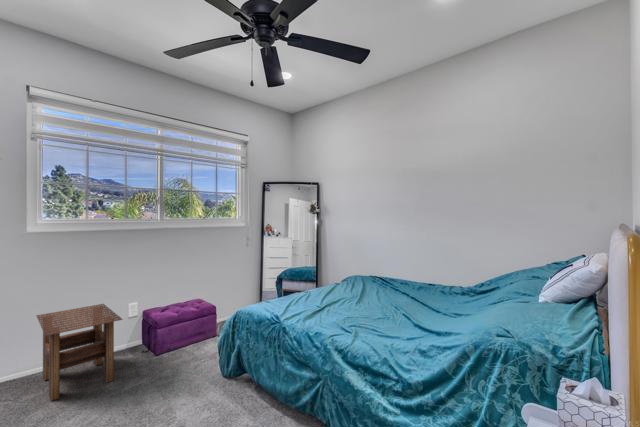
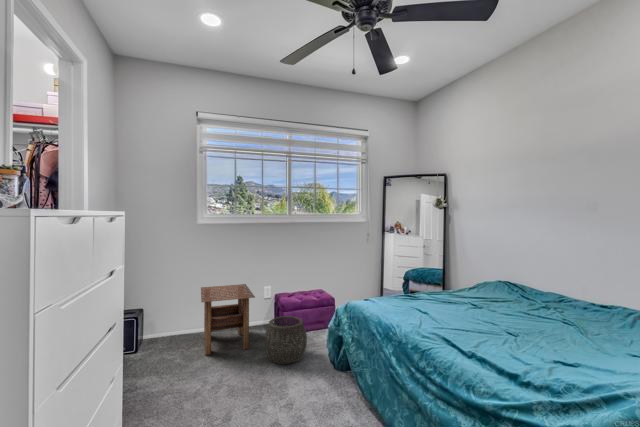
woven basket: none [137,335,190,391] -> present [265,316,307,364]

